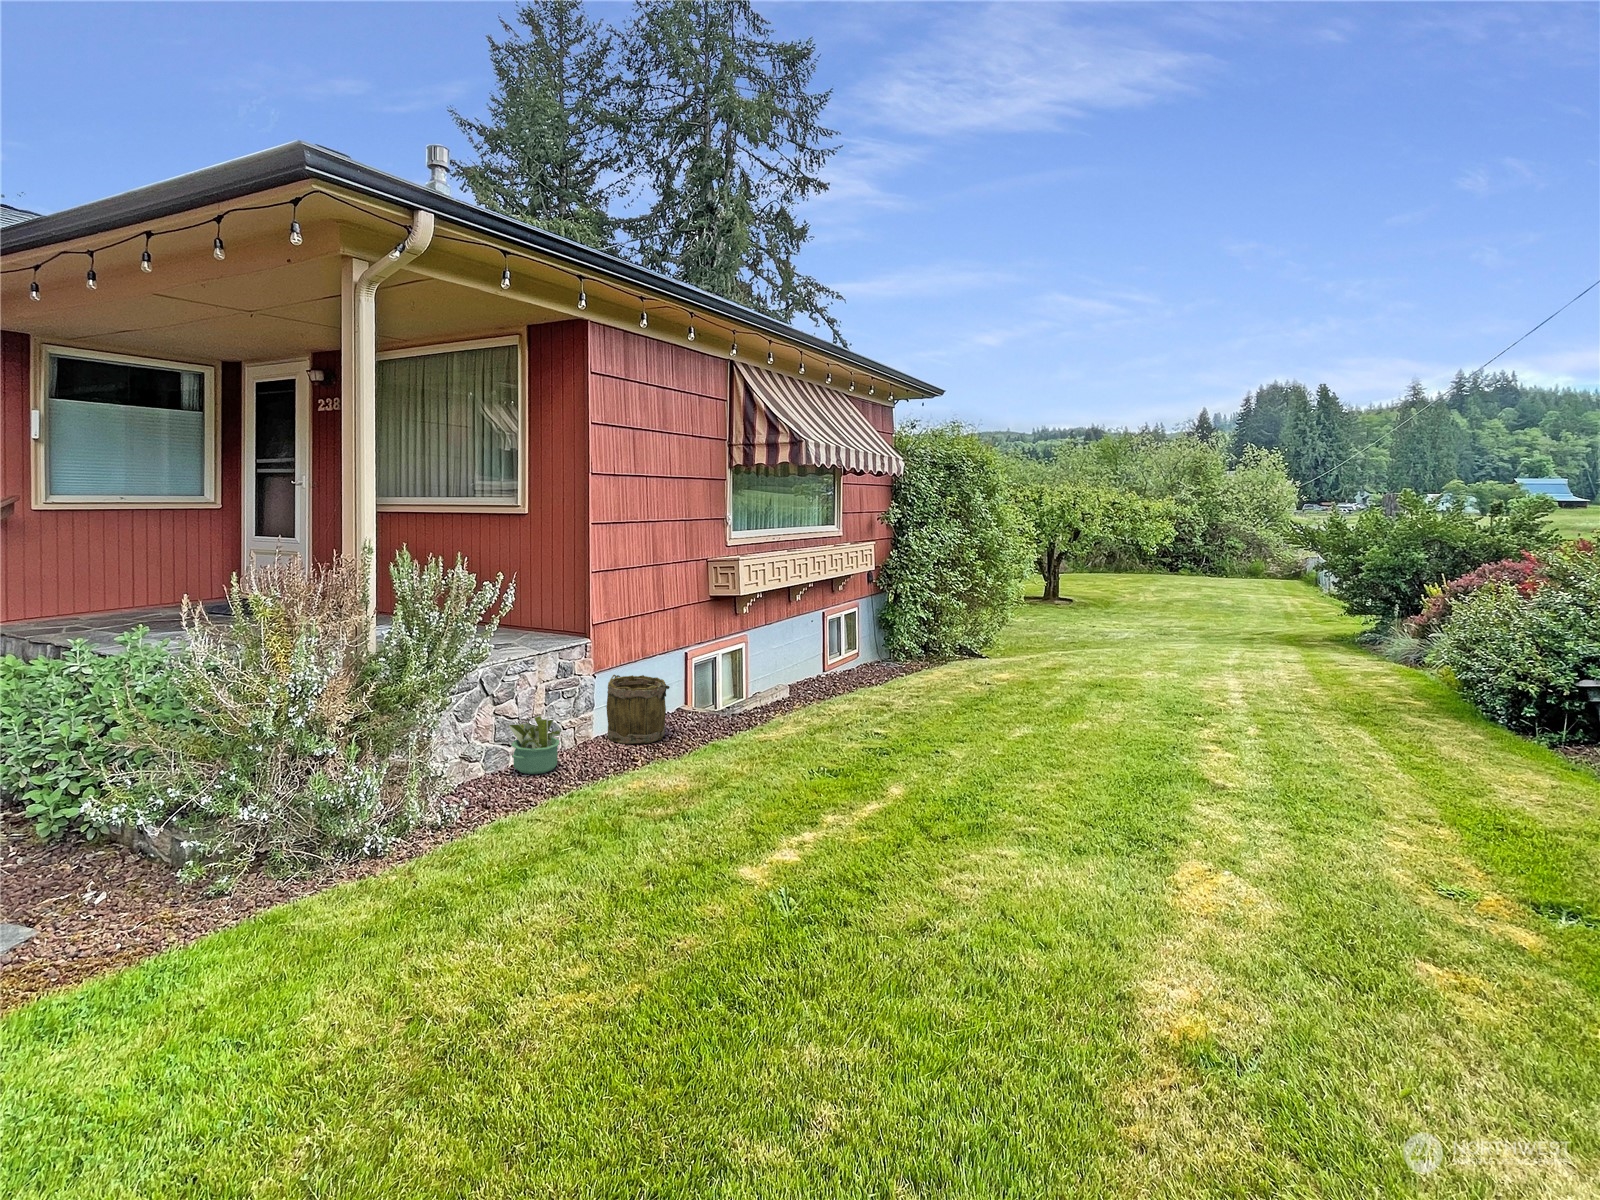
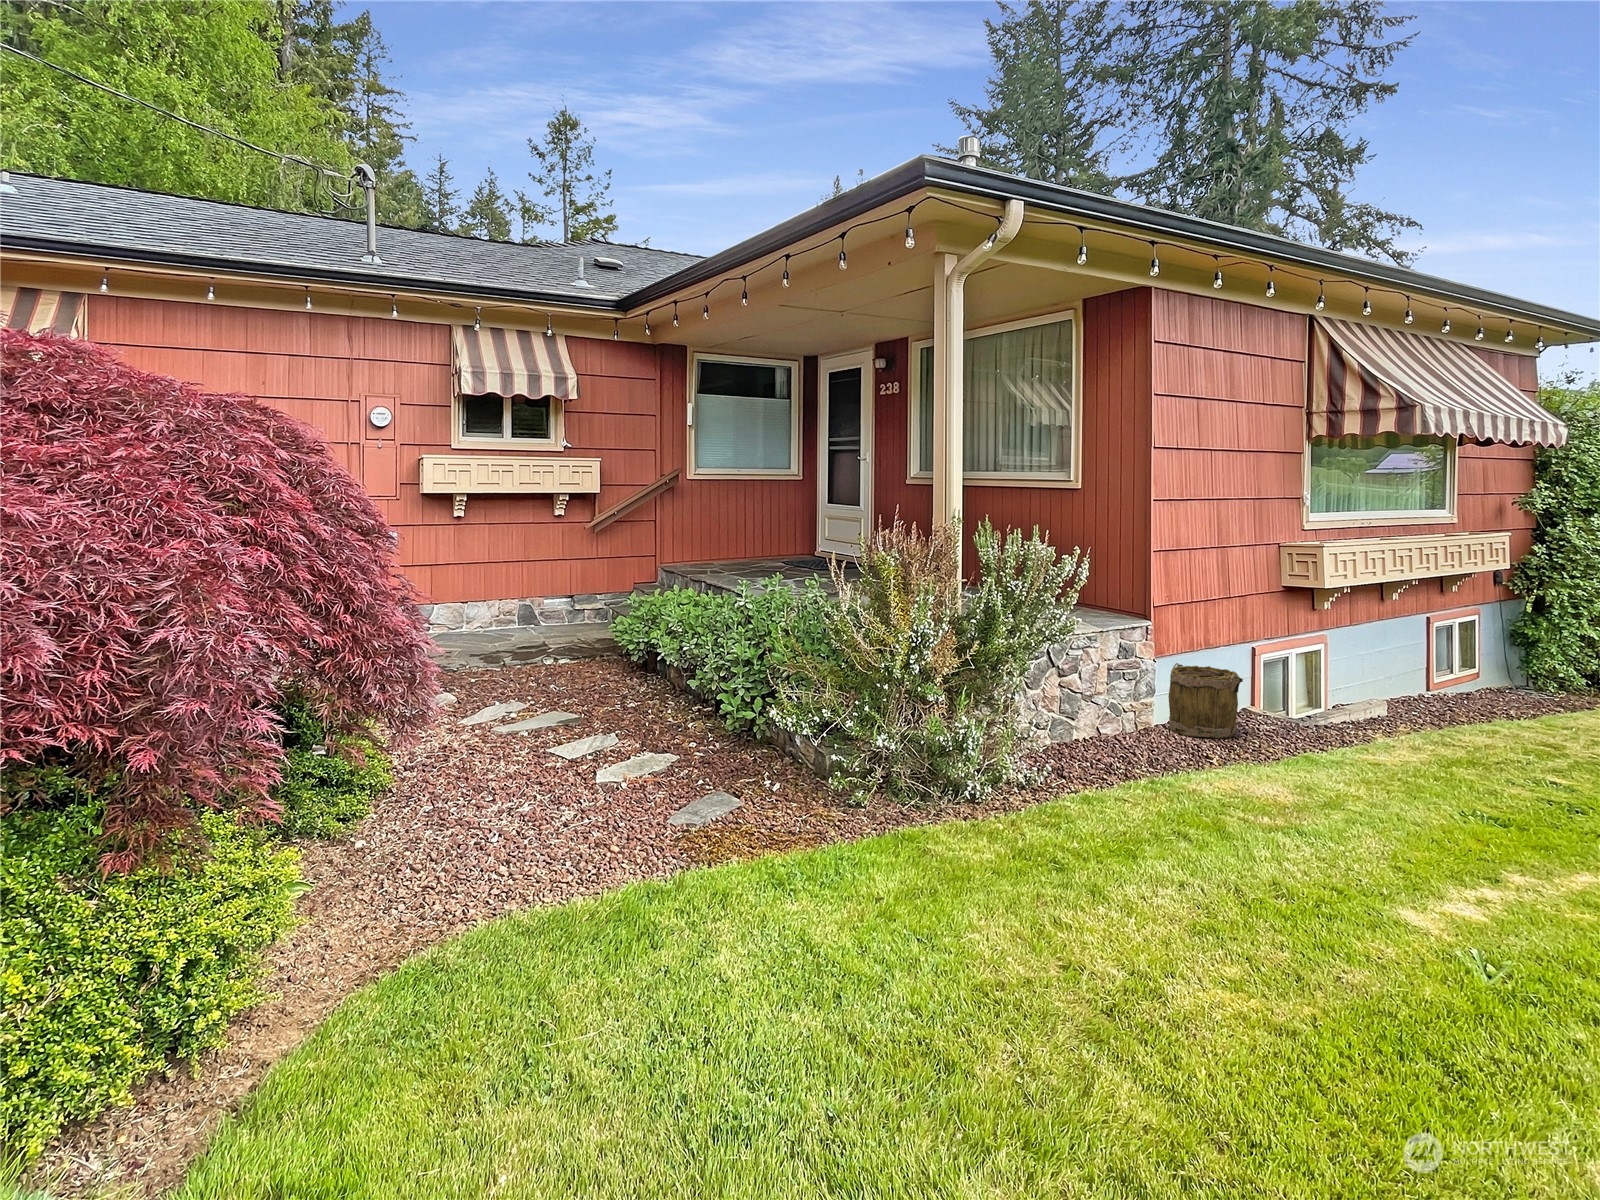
decorative plant: present [509,716,561,774] -> none [1073,694,1125,752]

